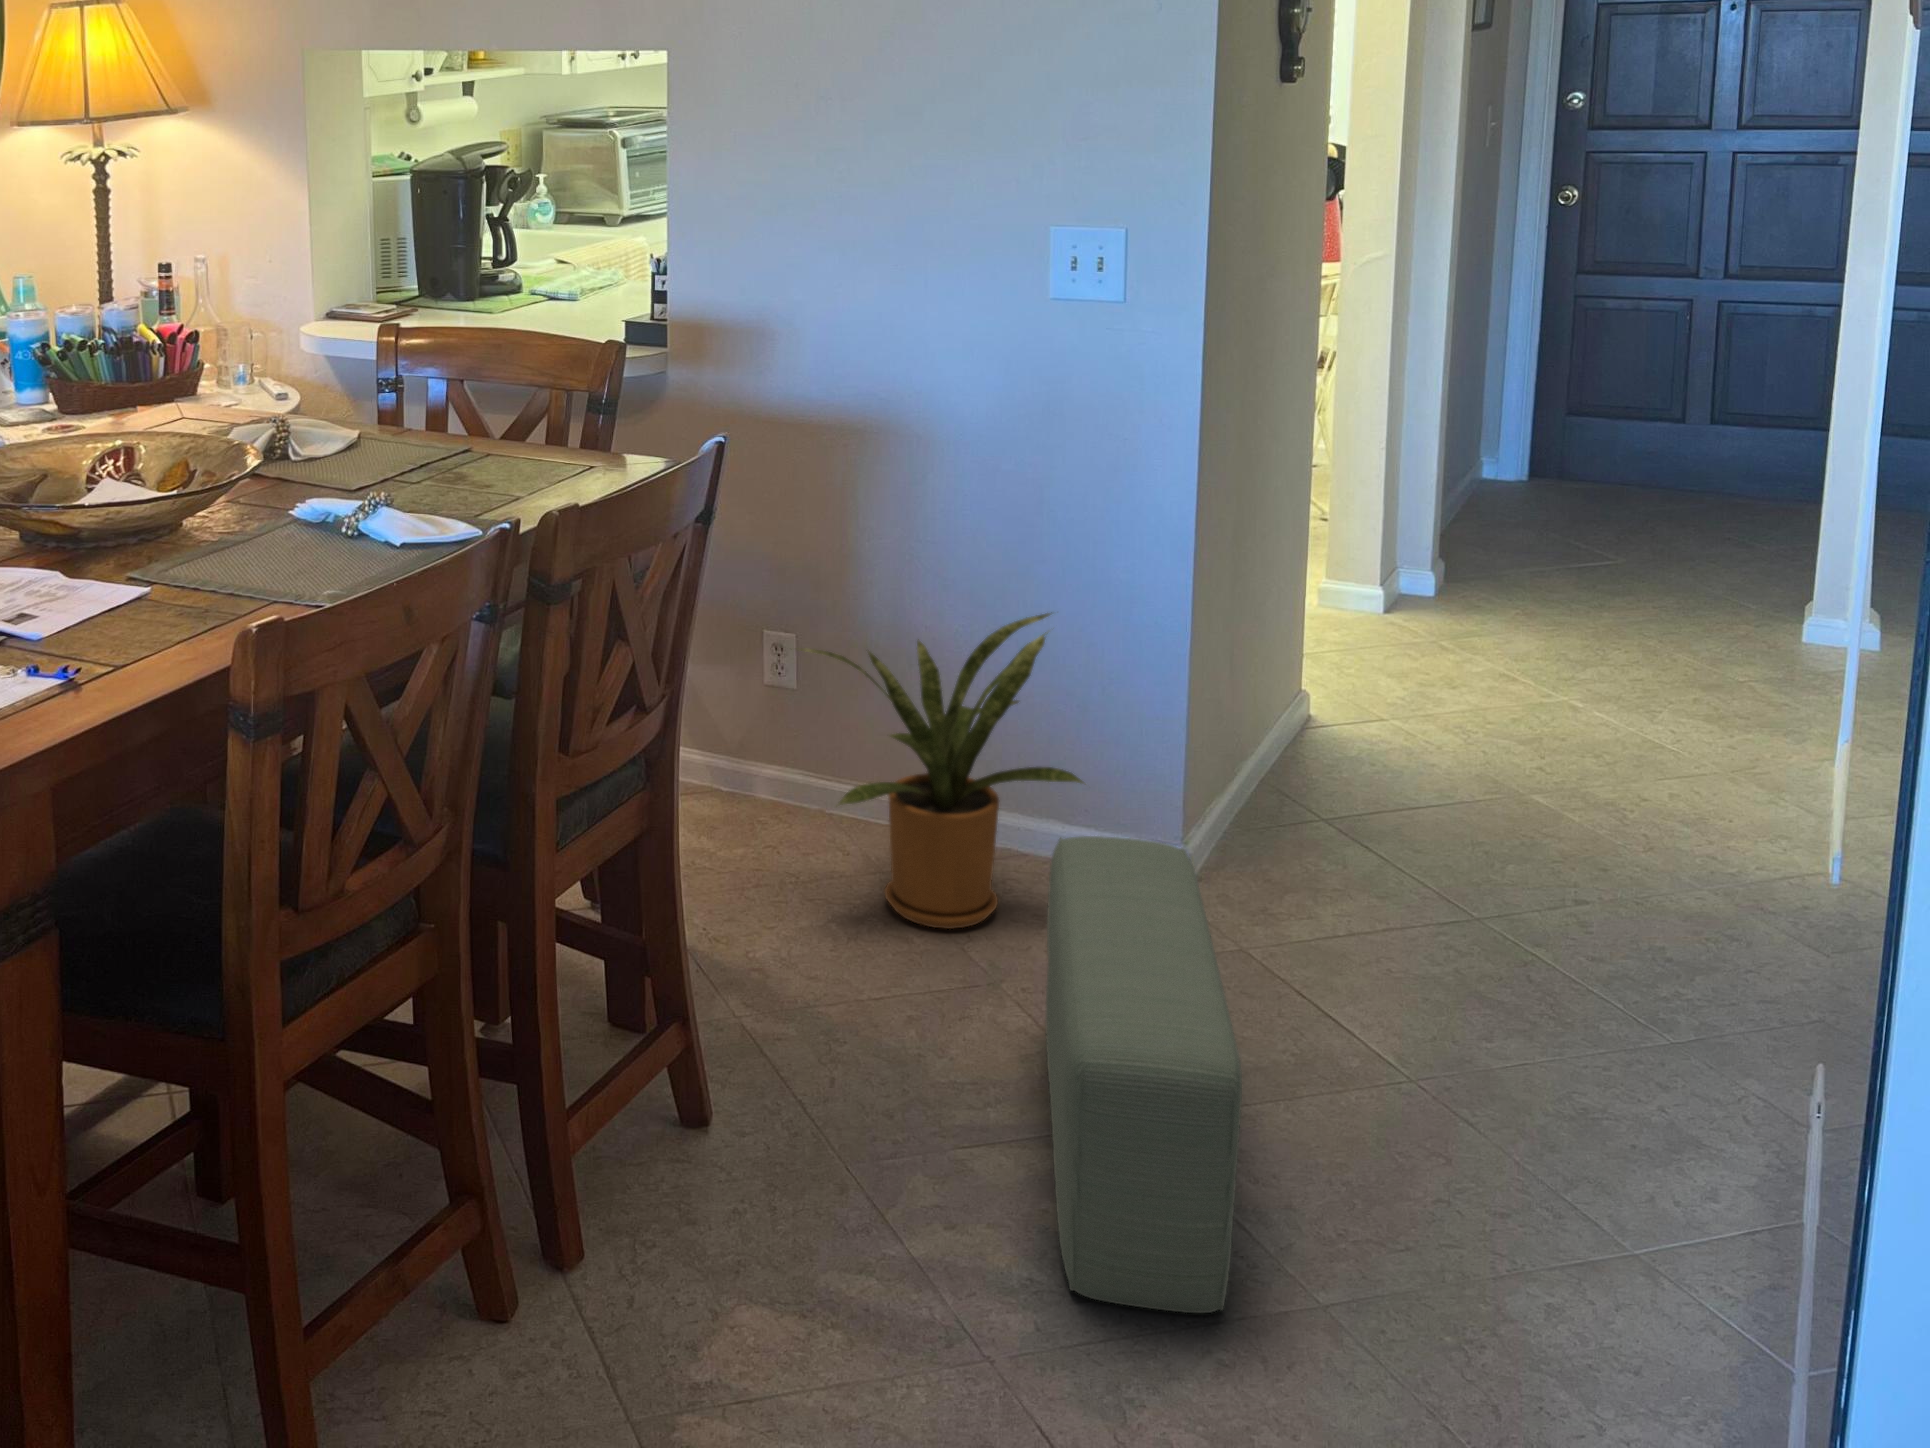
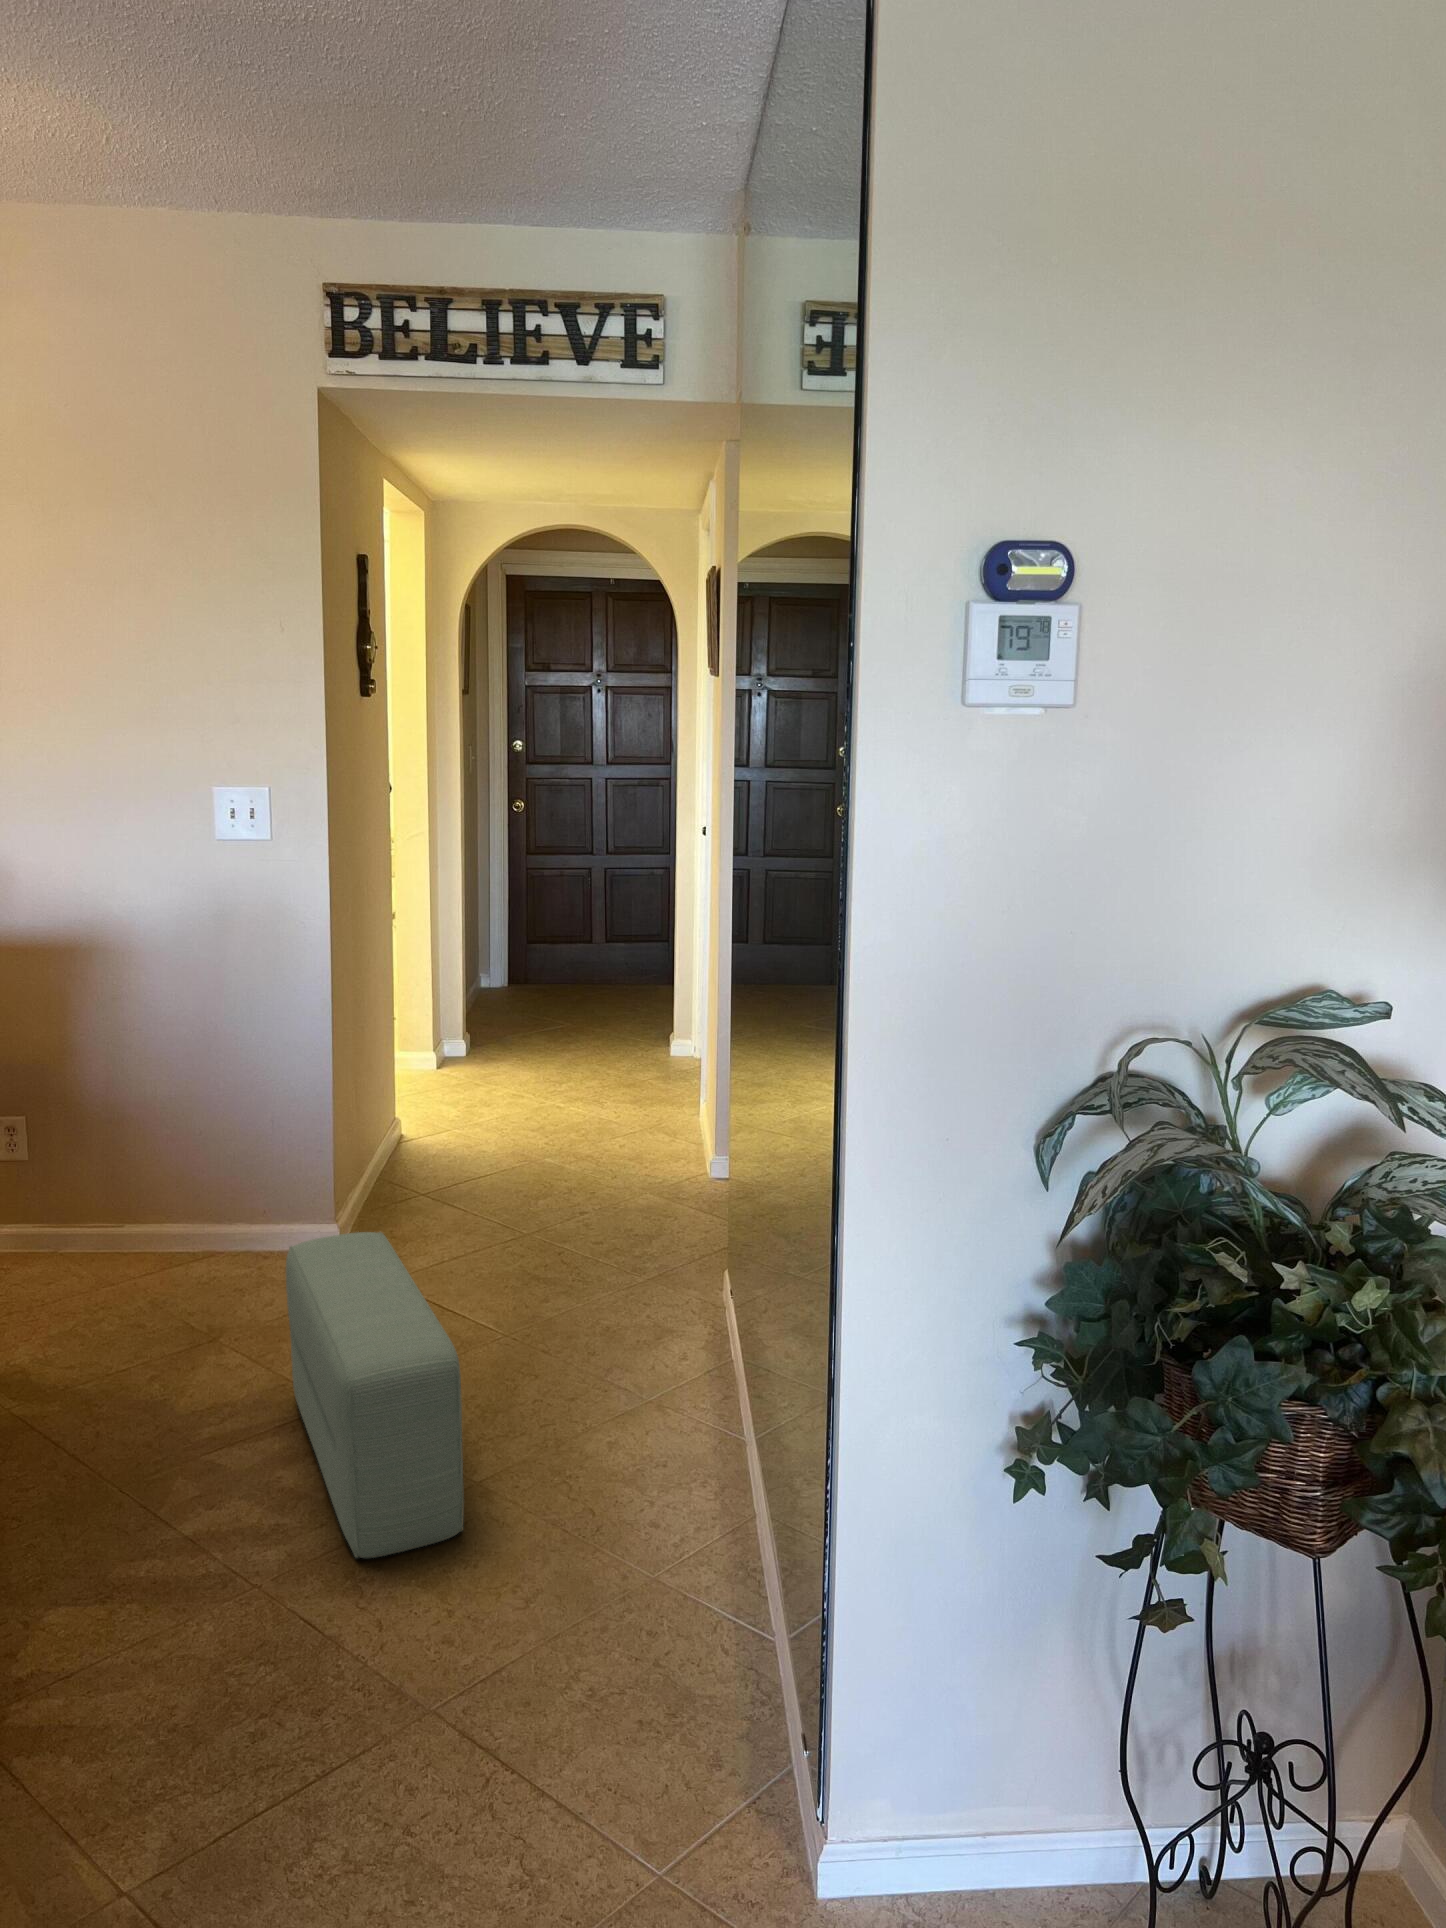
house plant: present [800,613,1086,929] -> none [37,1089,297,1354]

